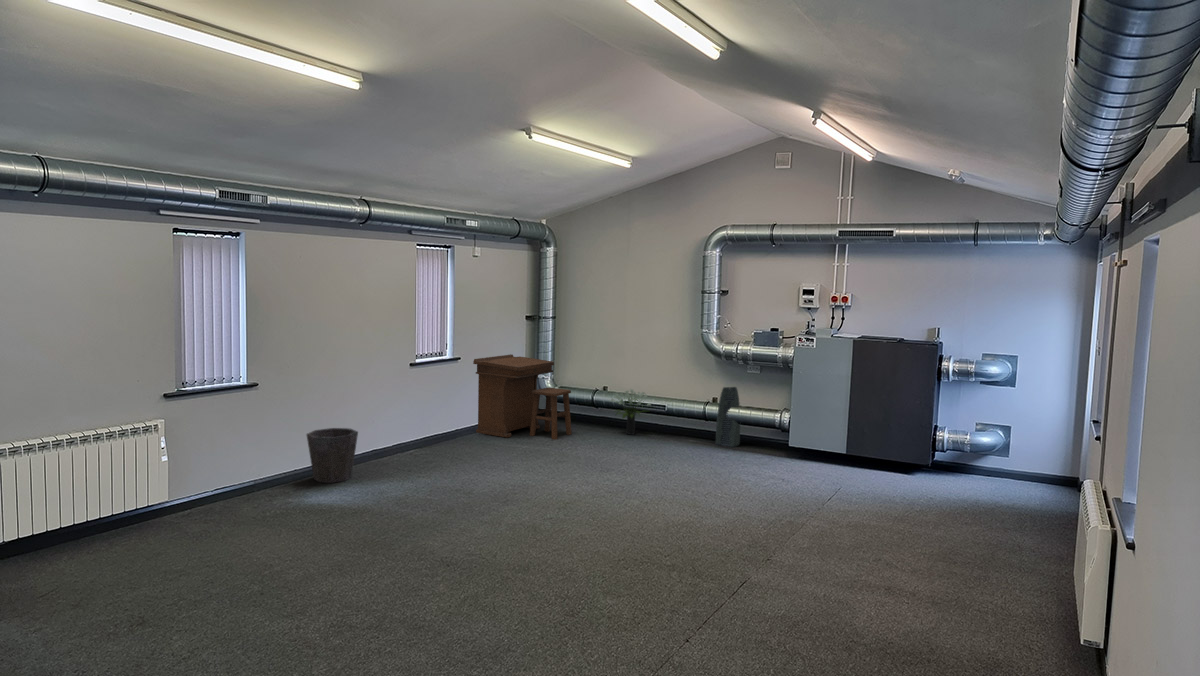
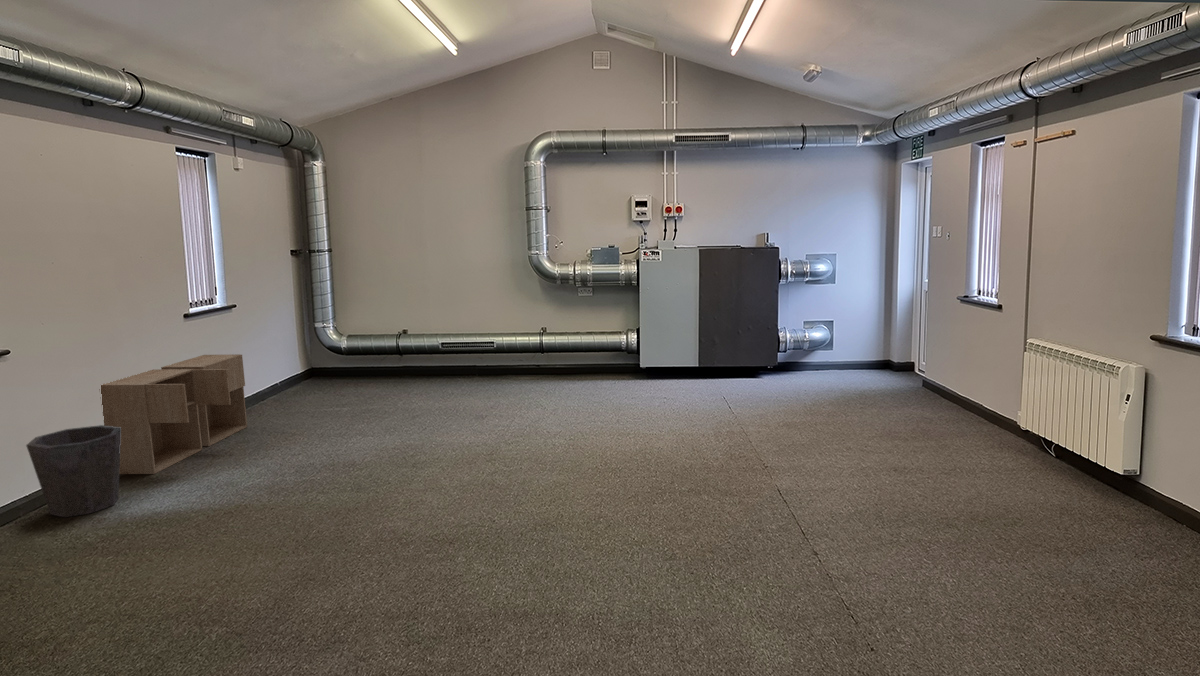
desk: present [473,354,572,440] -> none [239,302,384,408]
air purifier: present [716,387,740,447] -> none [553,313,579,378]
storage cabinet: none [361,389,461,466] -> present [99,354,247,474]
potted plant: present [611,389,651,434] -> none [426,329,476,382]

